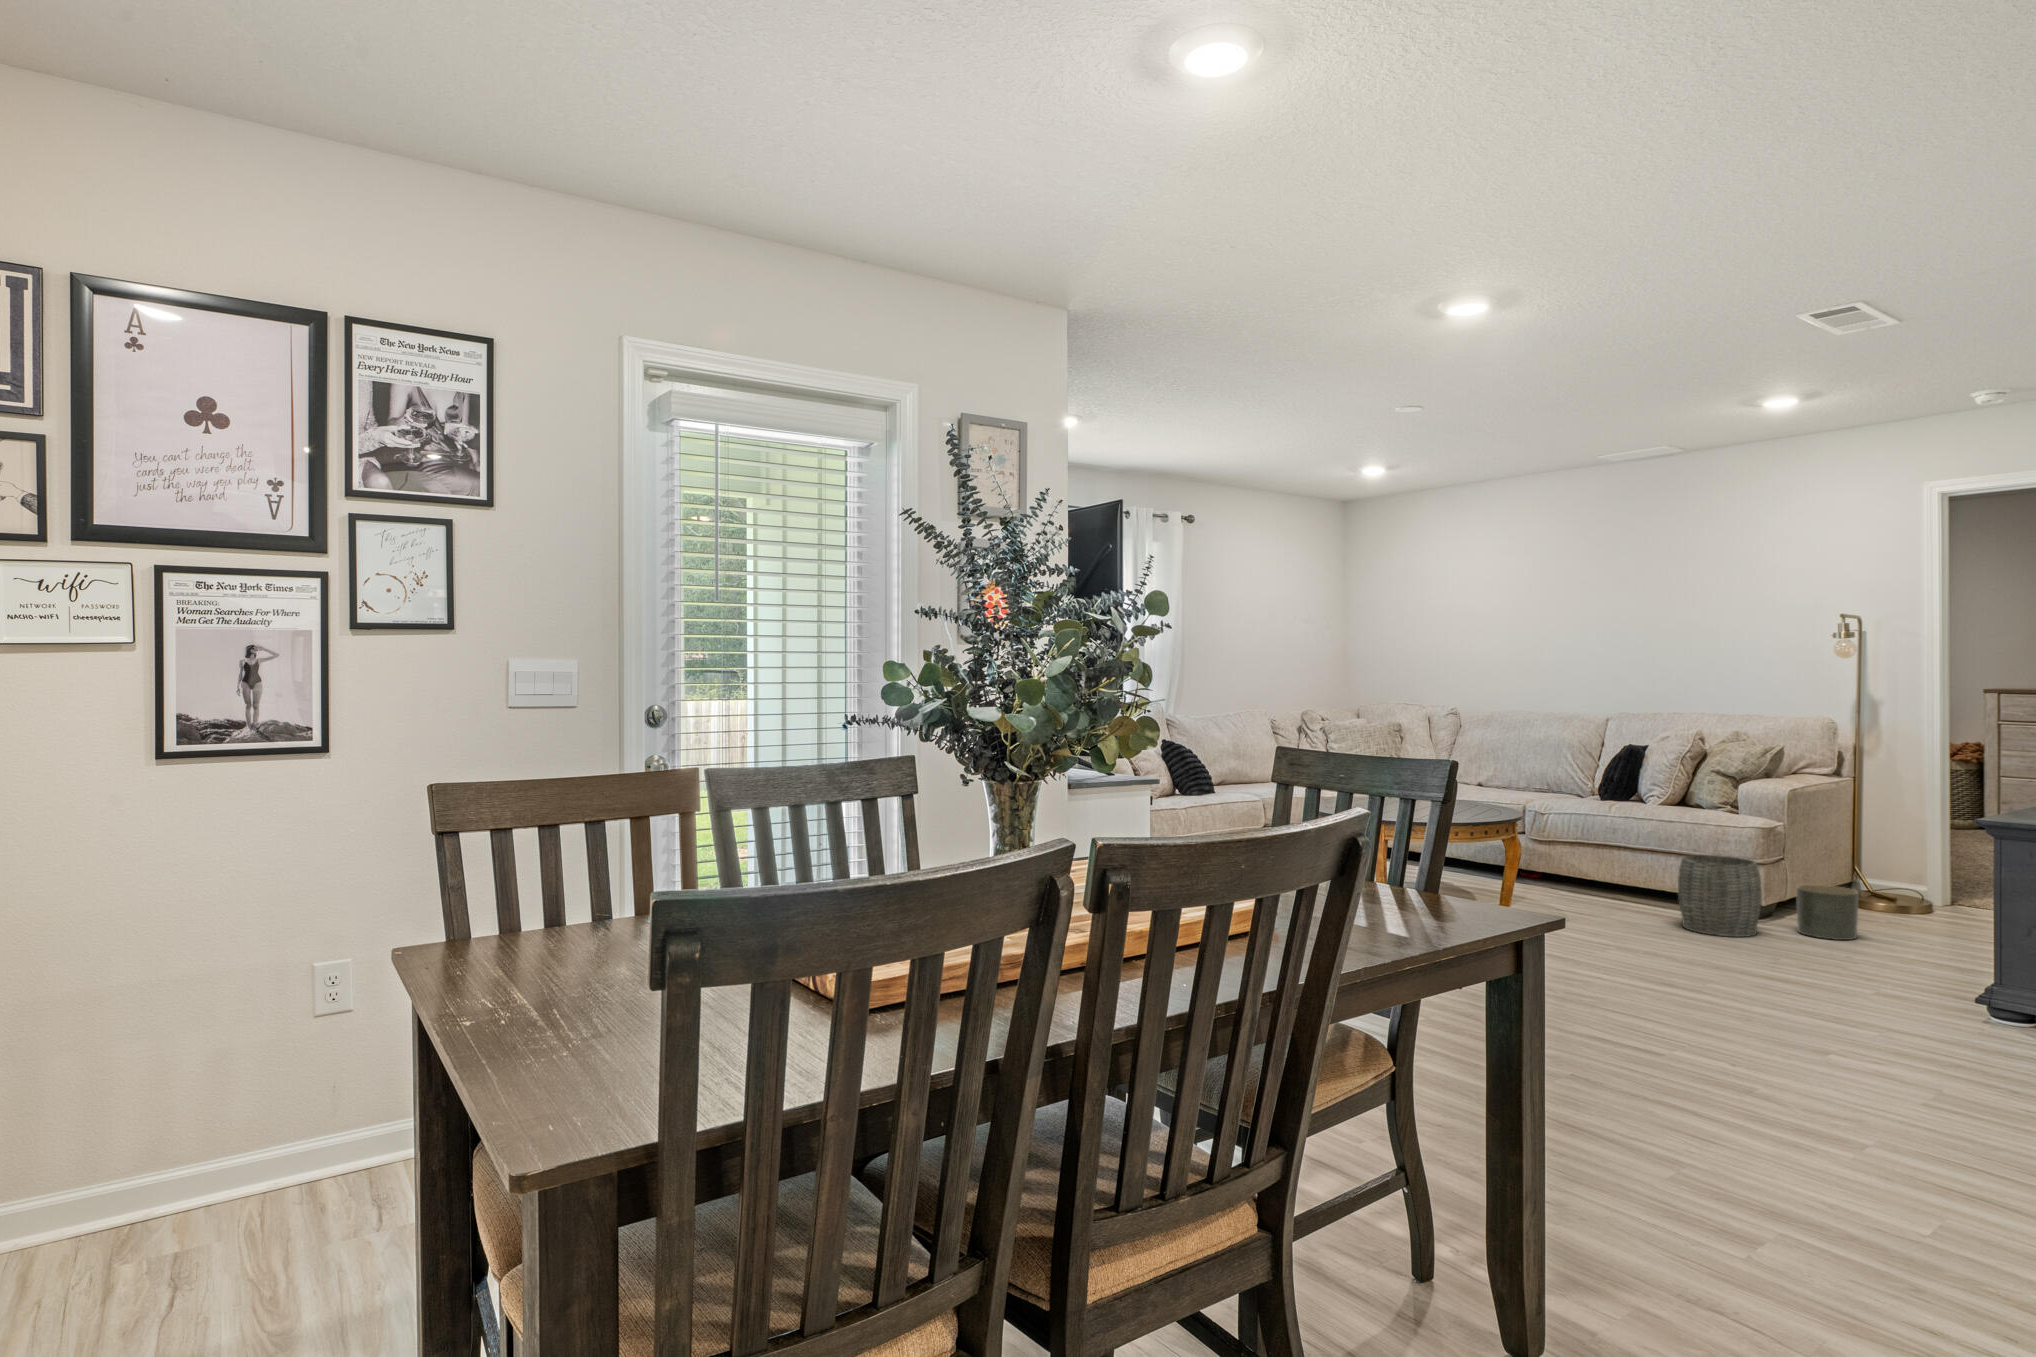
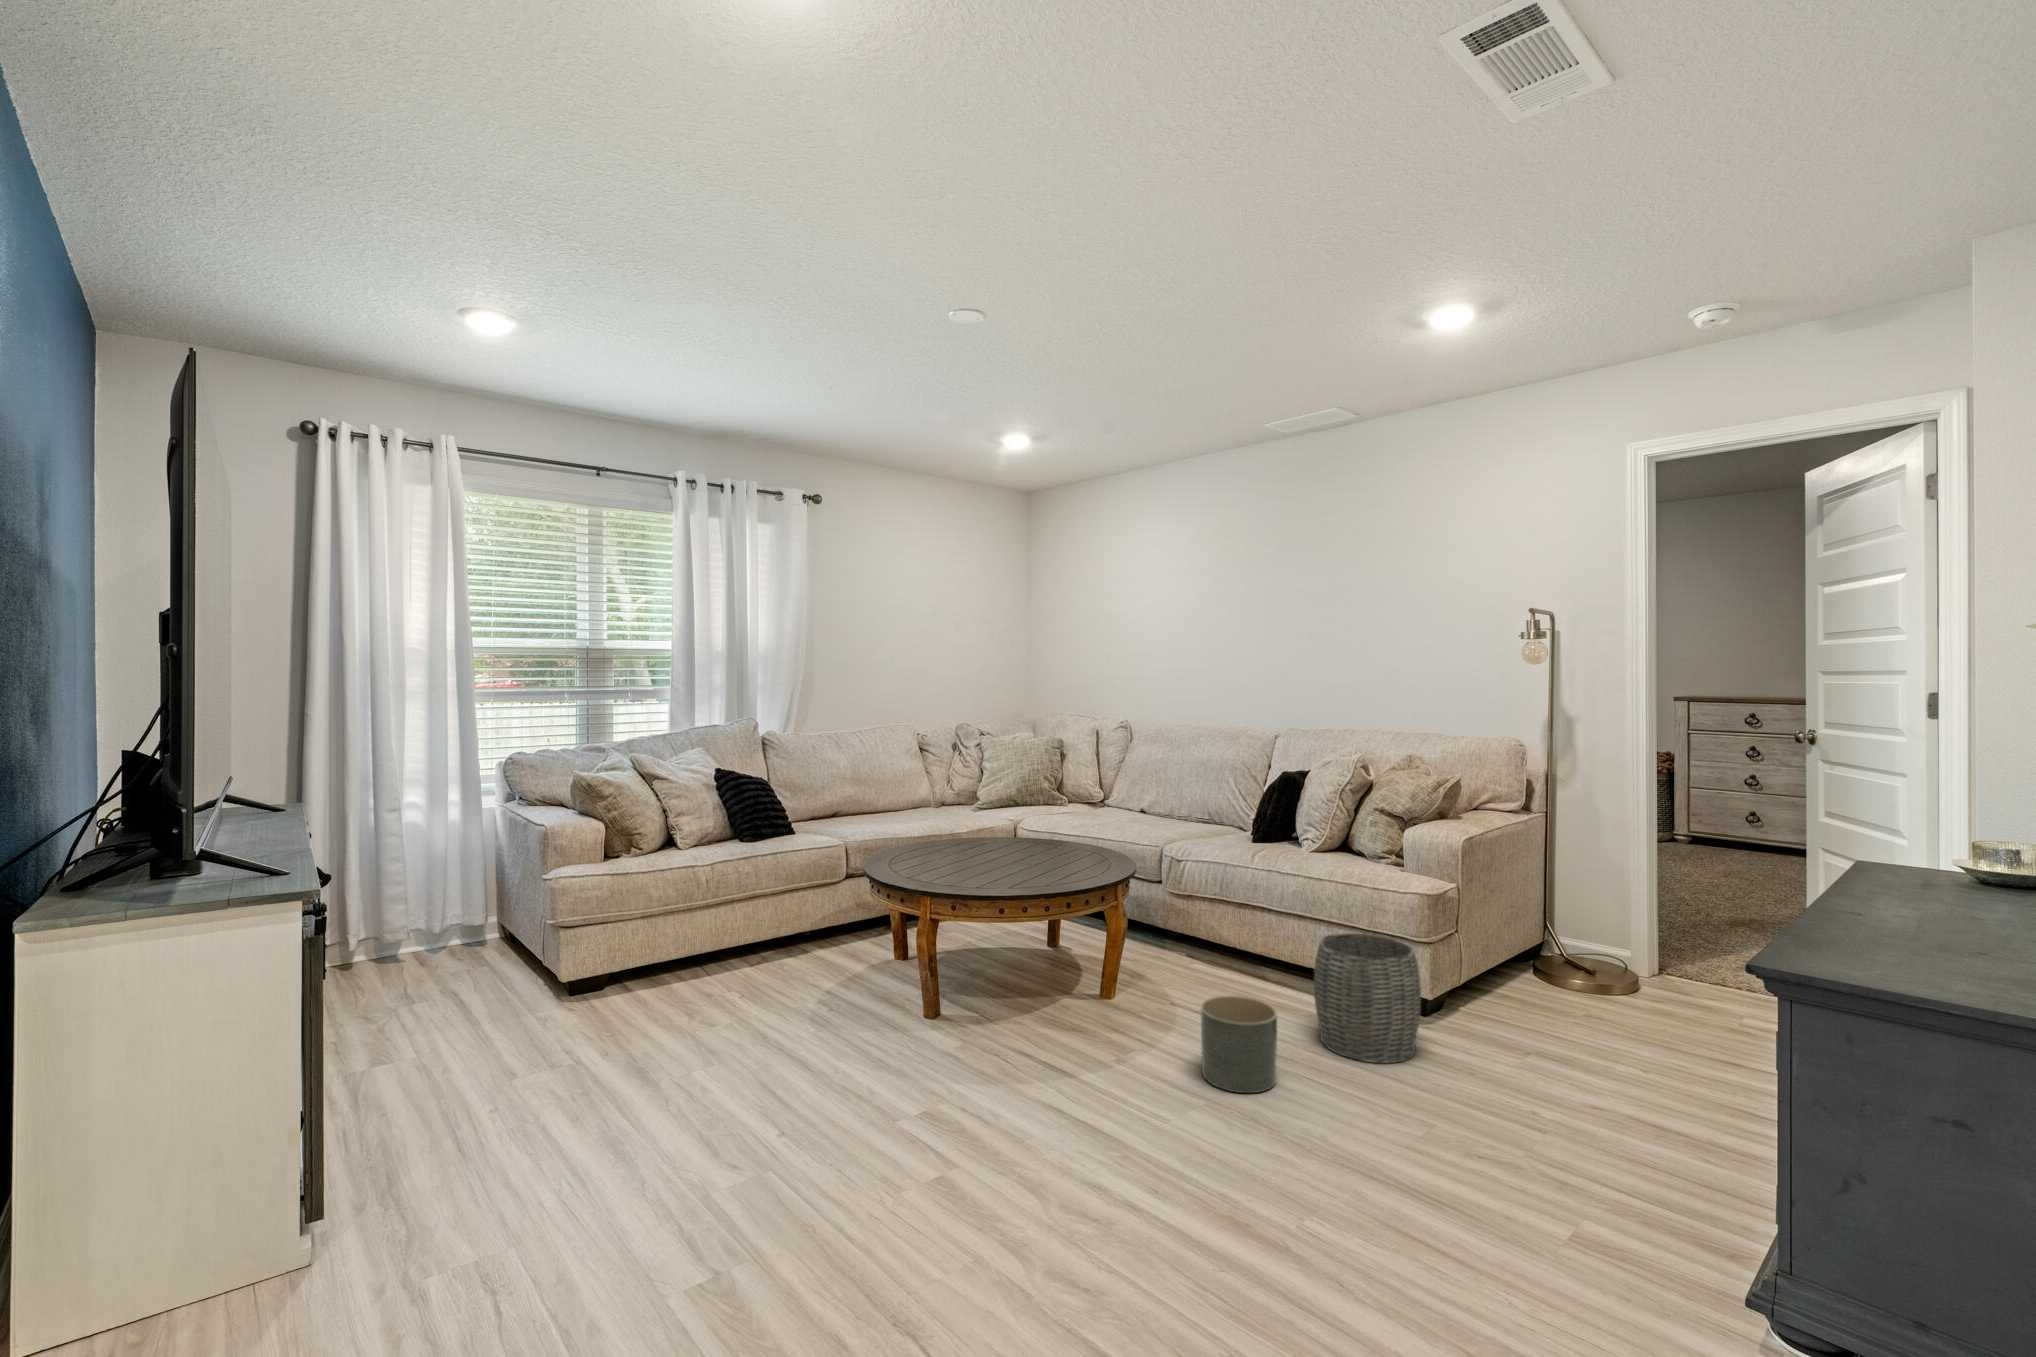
planter: present [1796,885,1858,940] -> present [1201,996,1277,1093]

